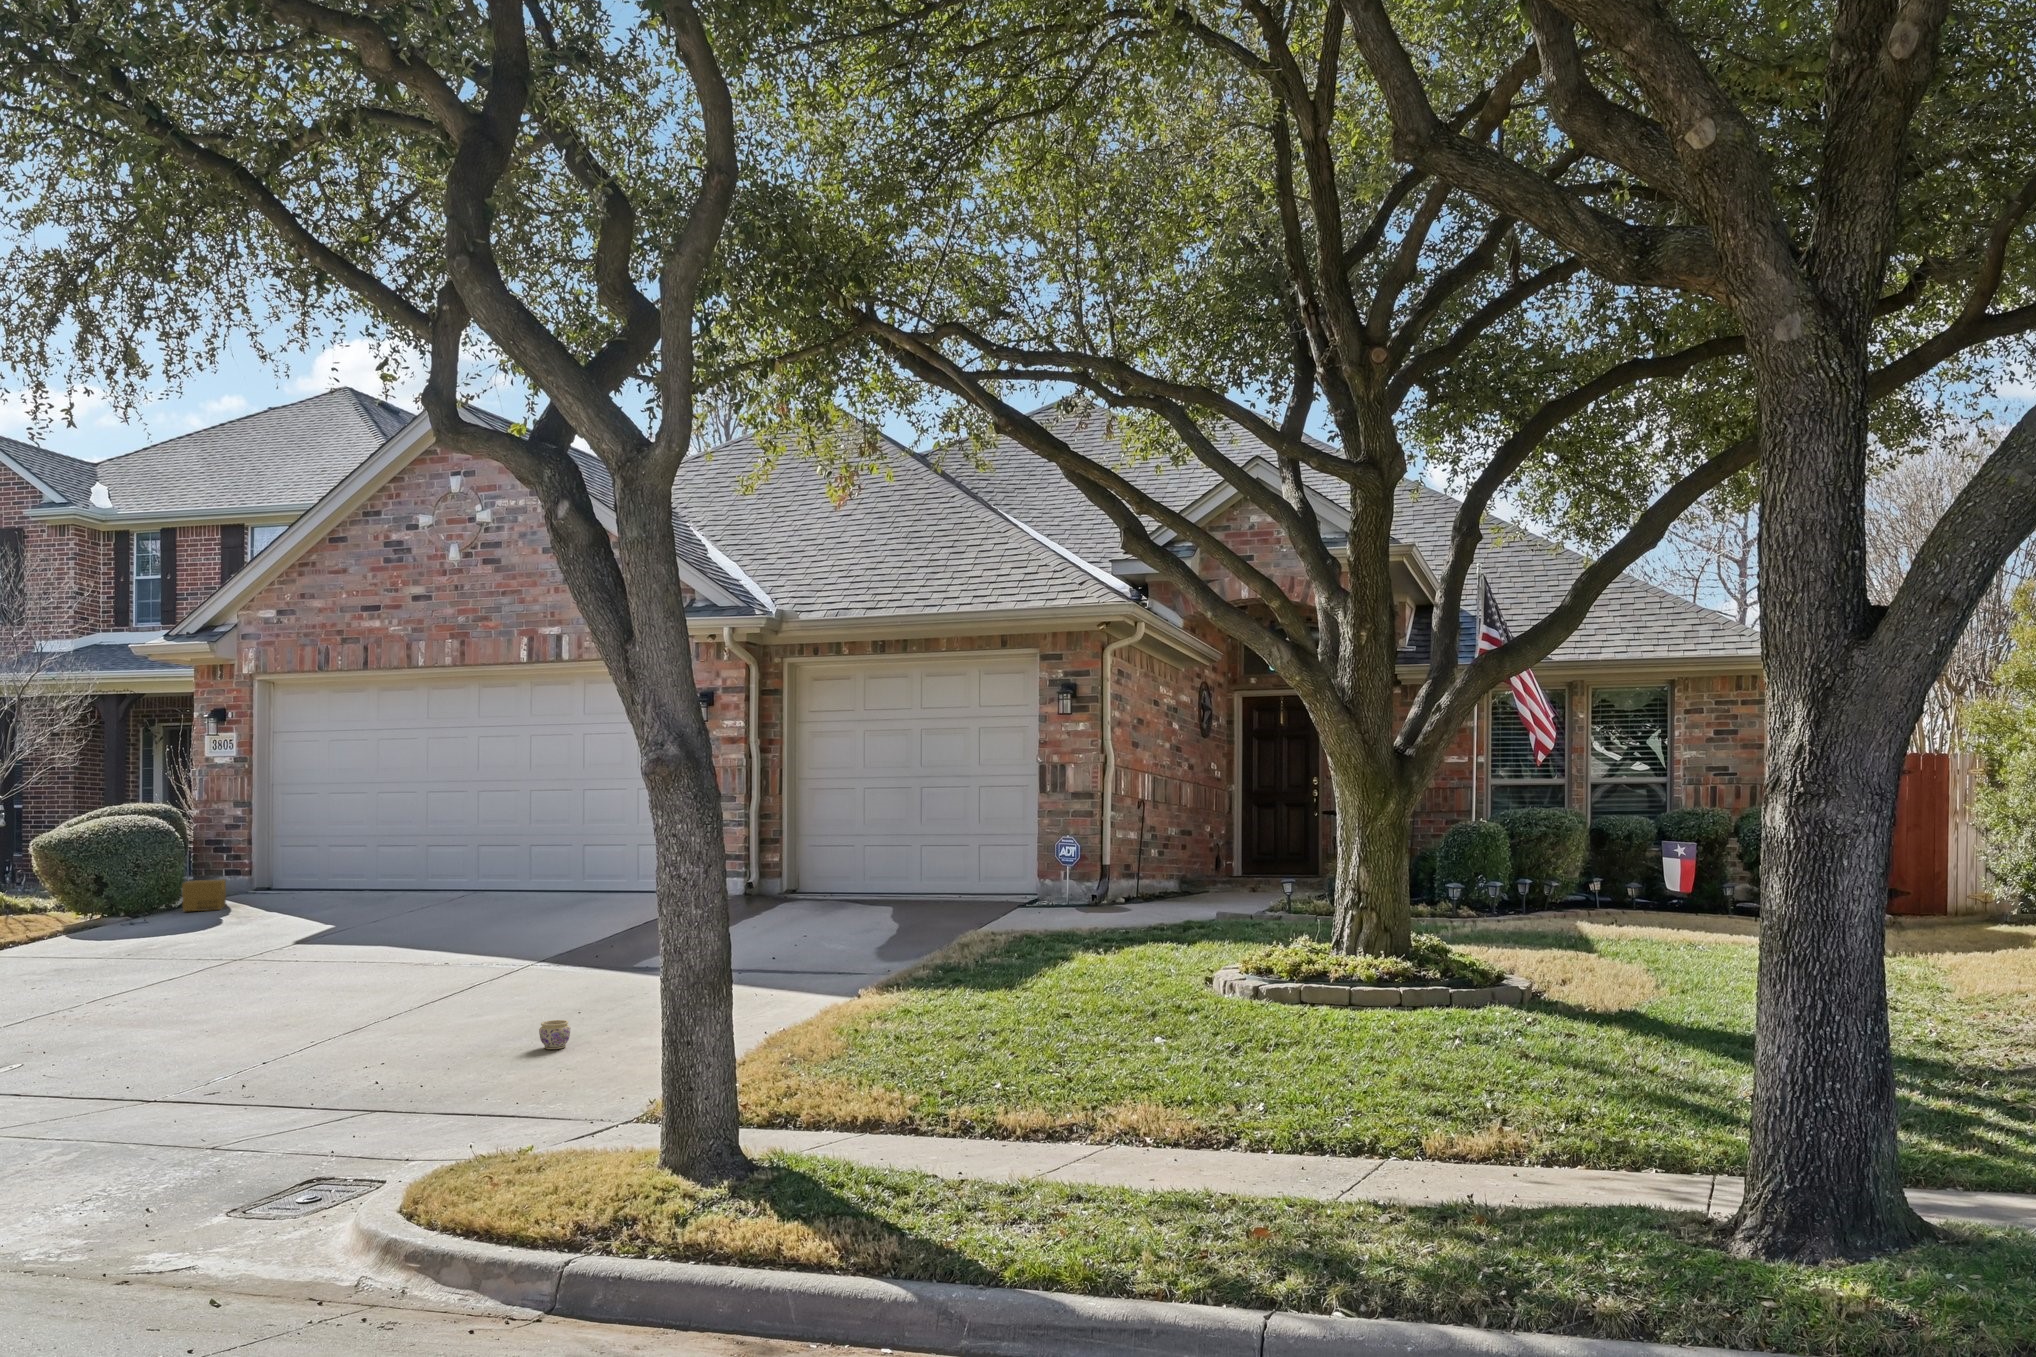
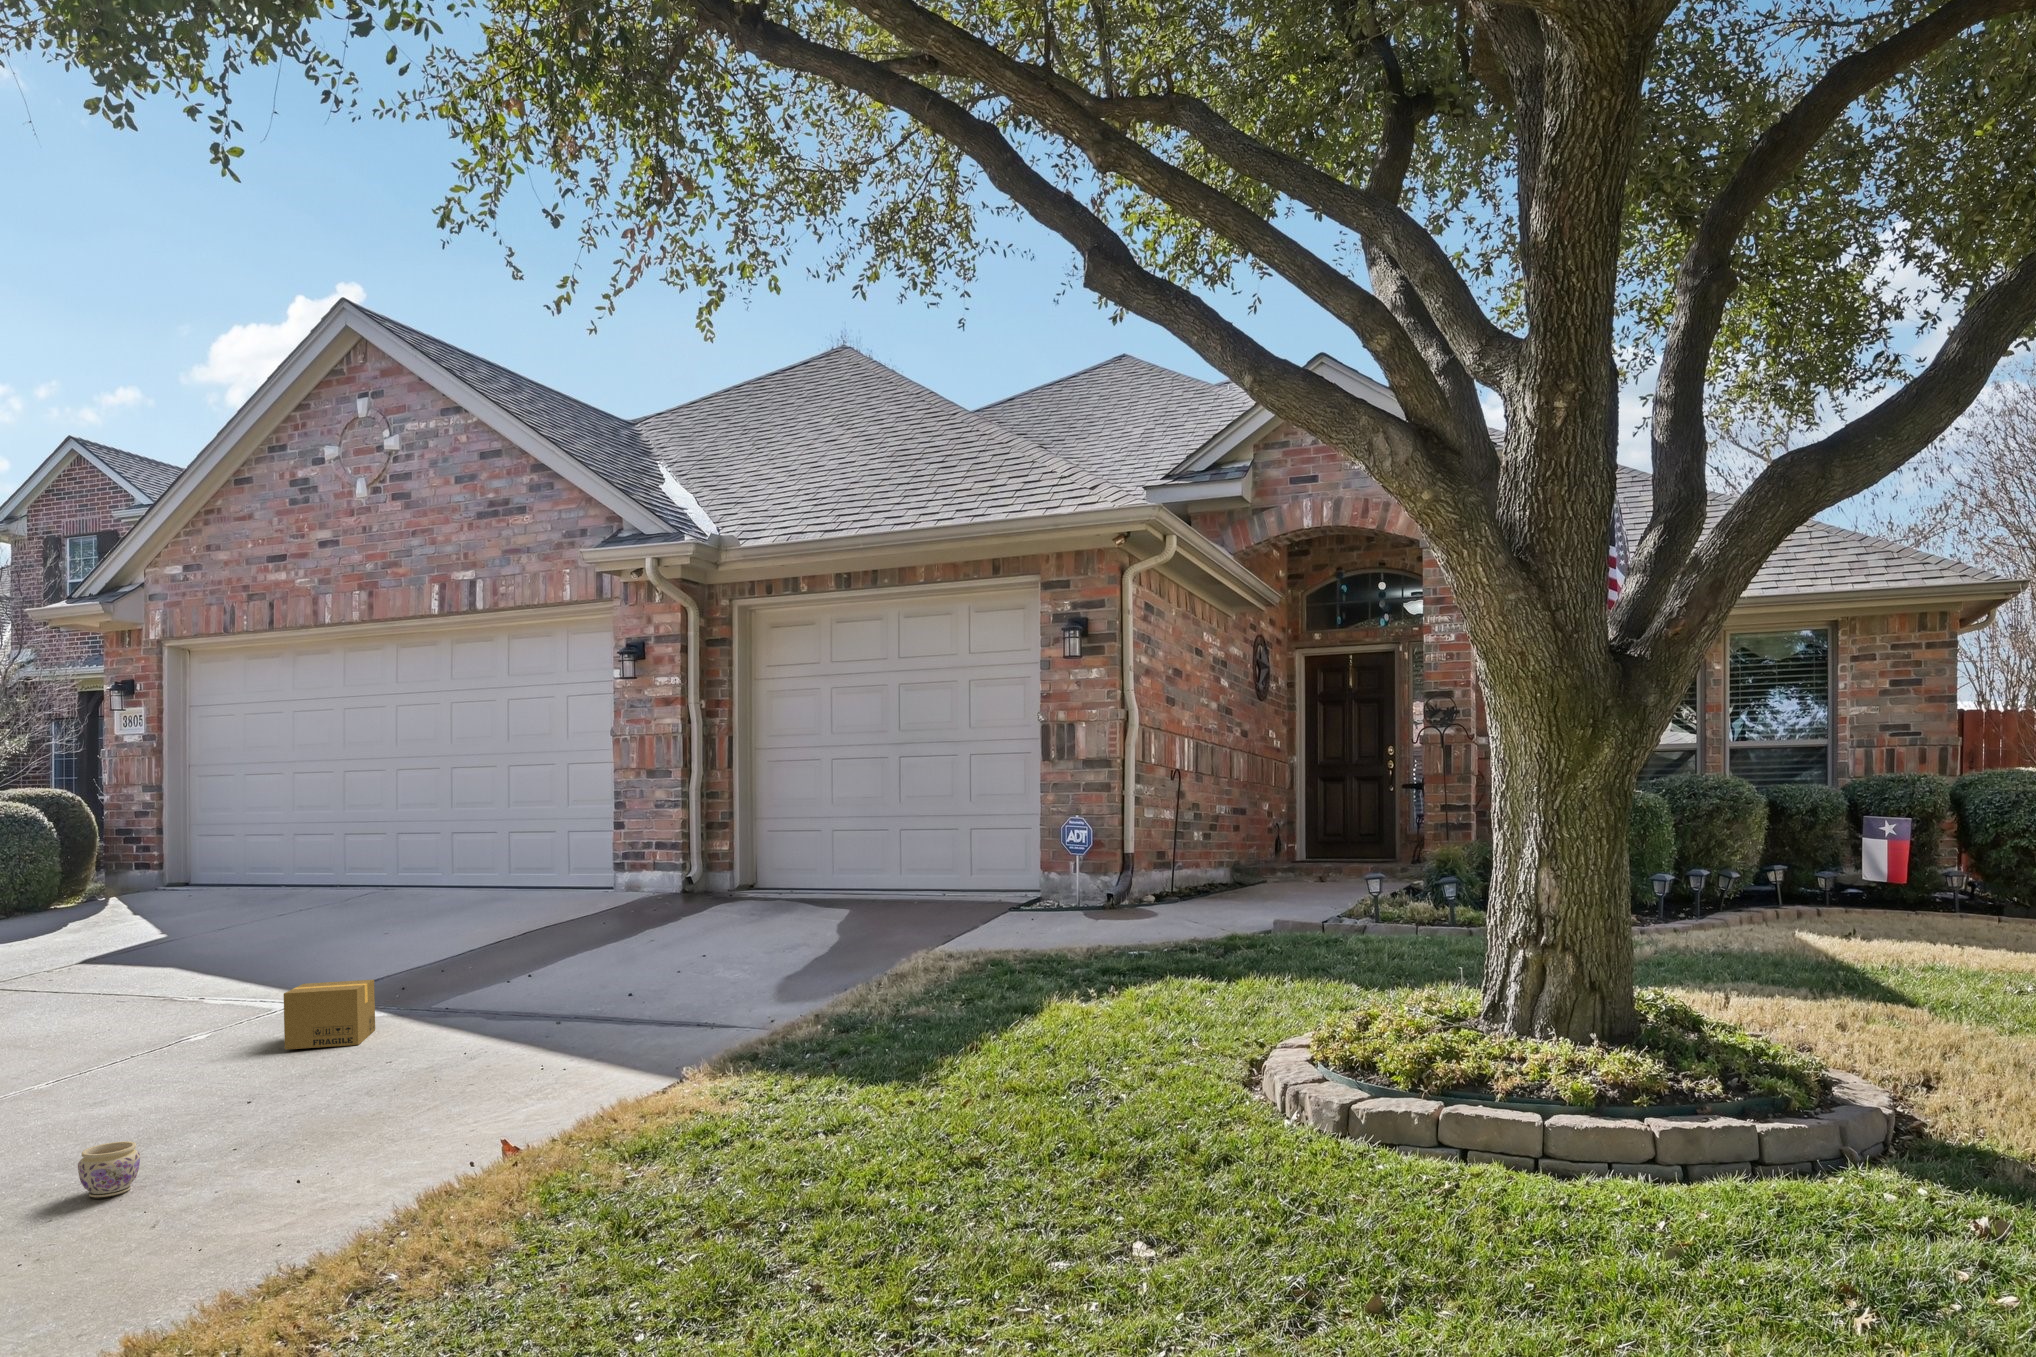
cardboard box: present [182,879,226,911] -> present [284,980,375,1049]

